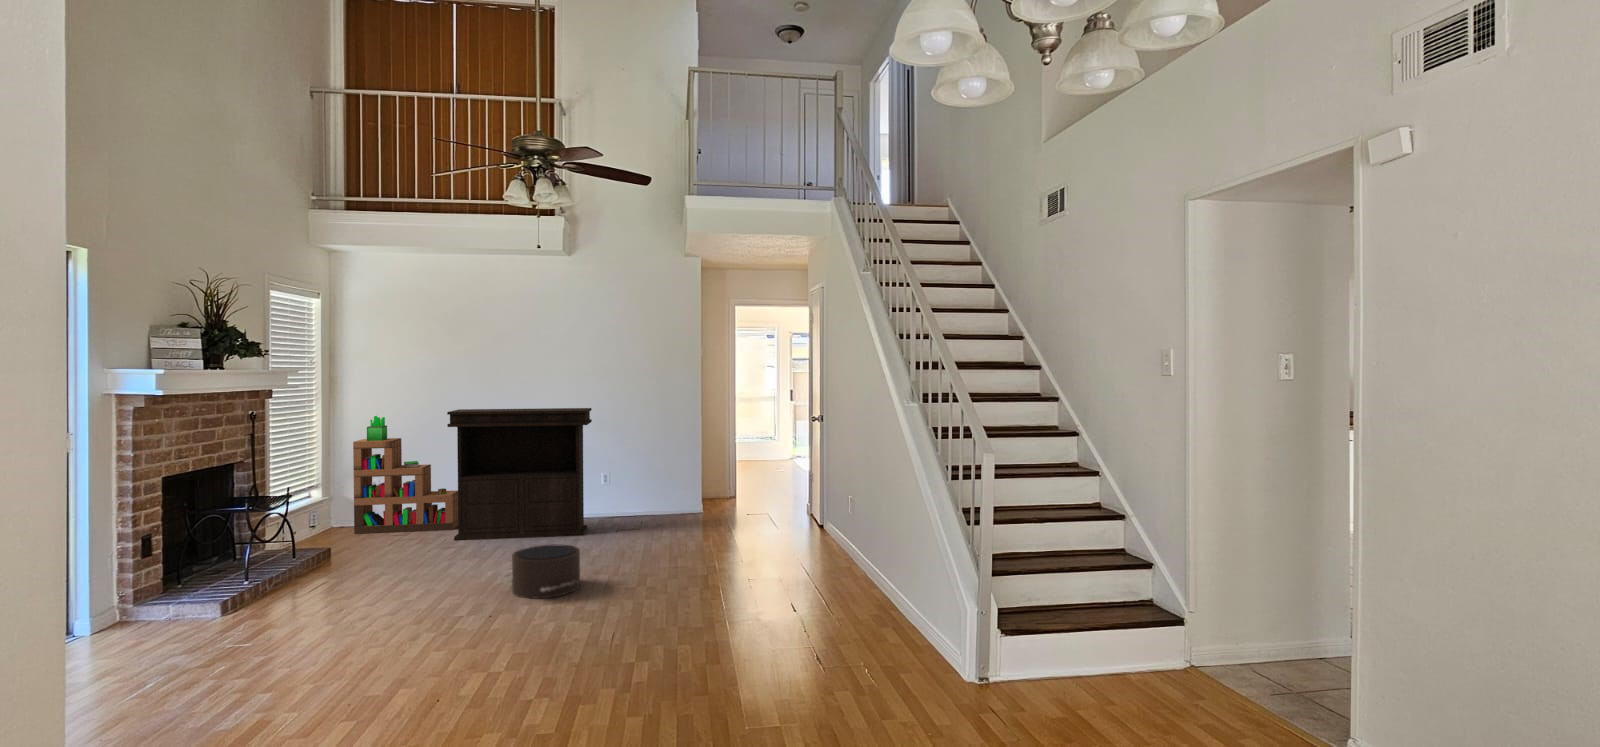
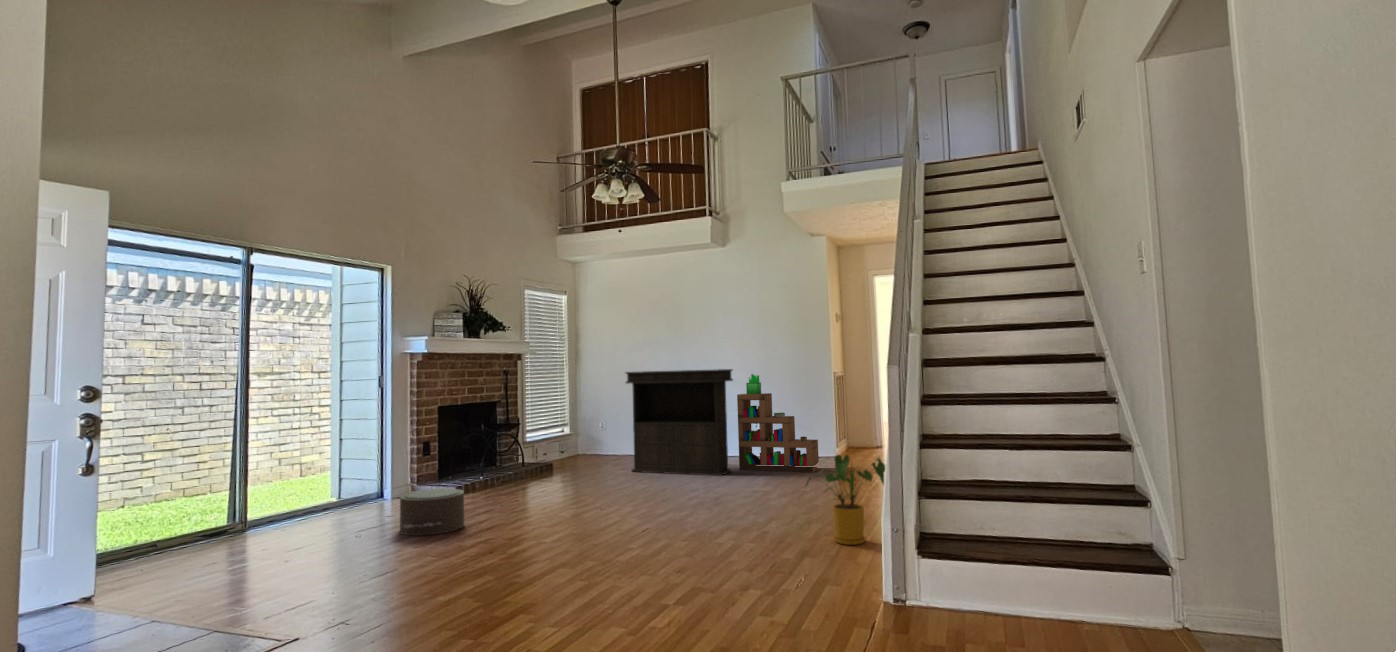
bookshelf: present [353,416,458,534] -> present [737,374,819,473]
house plant: none [800,522,897,617] -> present [806,455,885,545]
pouf: present [505,544,580,598] -> present [400,489,464,535]

